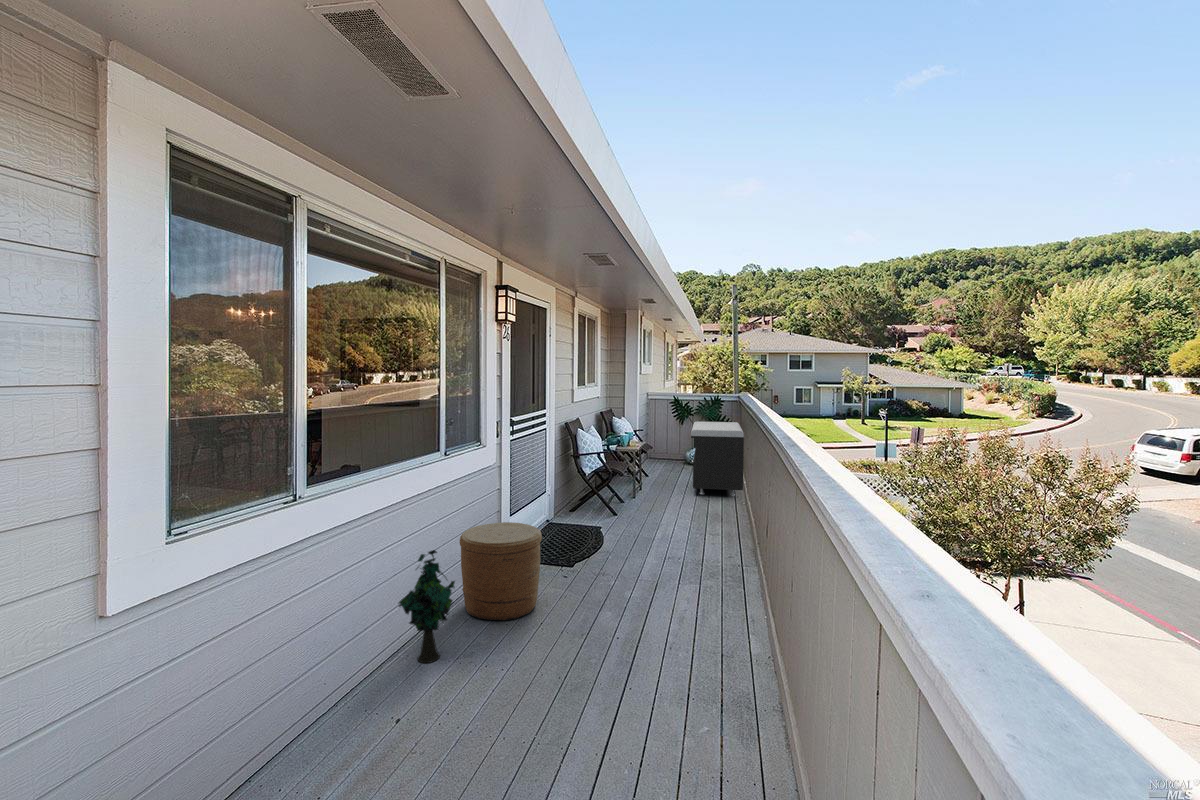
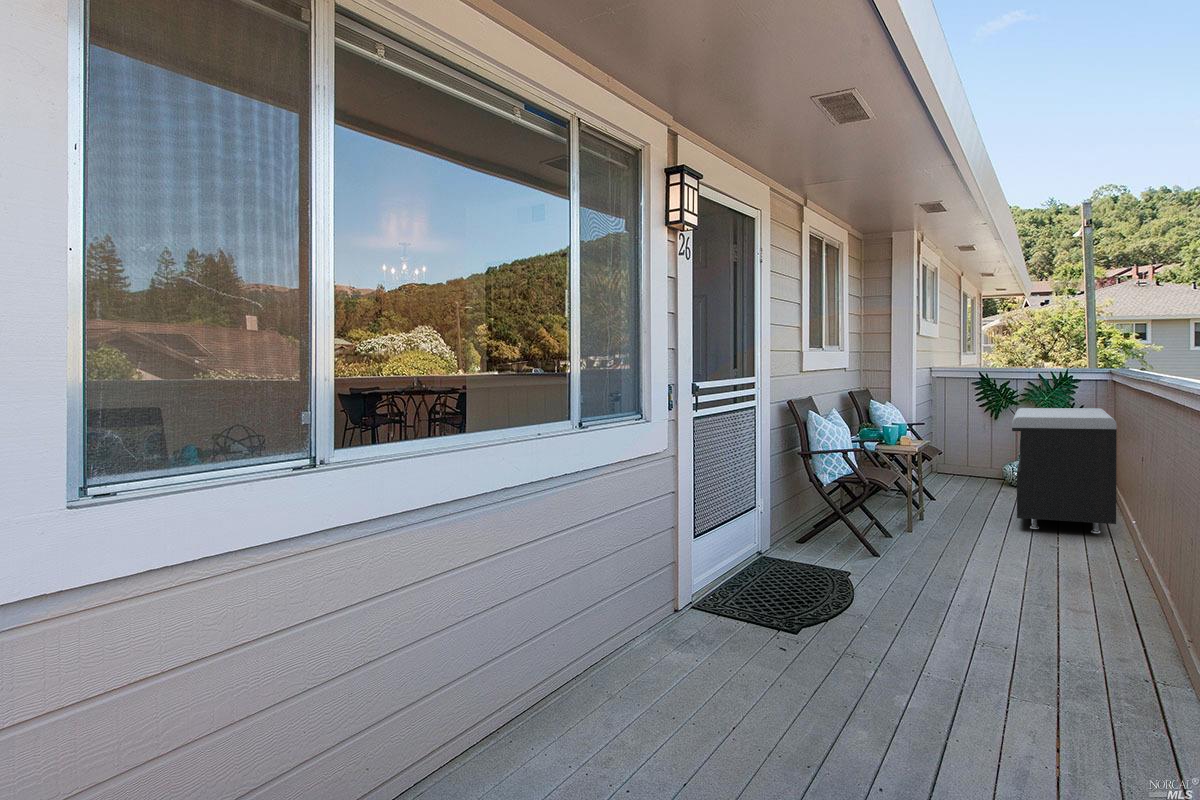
woven basket: present [460,522,542,620] -> none [602,543,737,702]
decorative plant: present [399,550,455,663] -> none [491,571,586,756]

